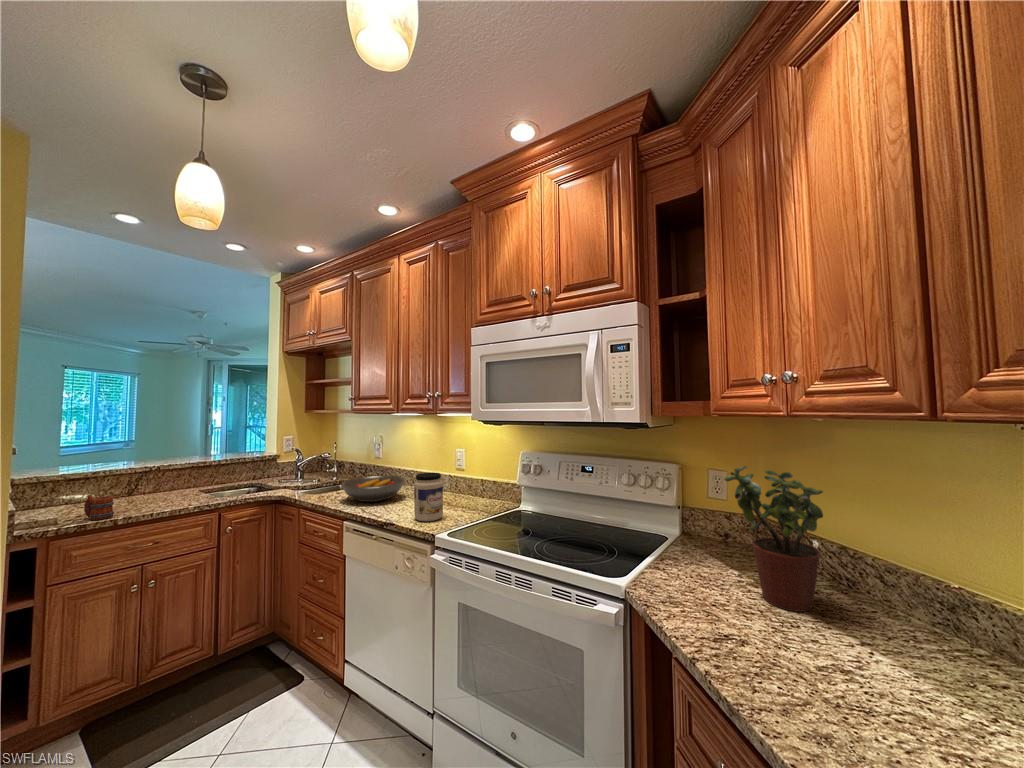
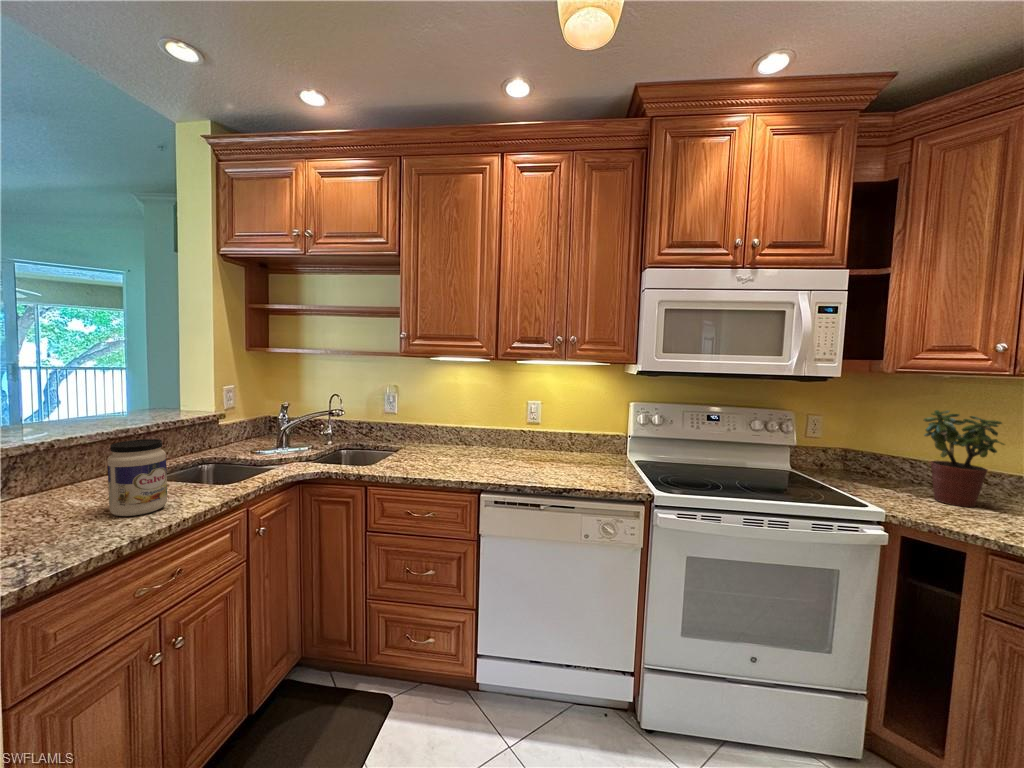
jar: present [414,473,443,521] -> present [107,439,167,516]
fruit bowl: present [341,476,405,502] -> none [425,436,502,468]
mug: present [84,495,114,520] -> none [41,495,110,543]

